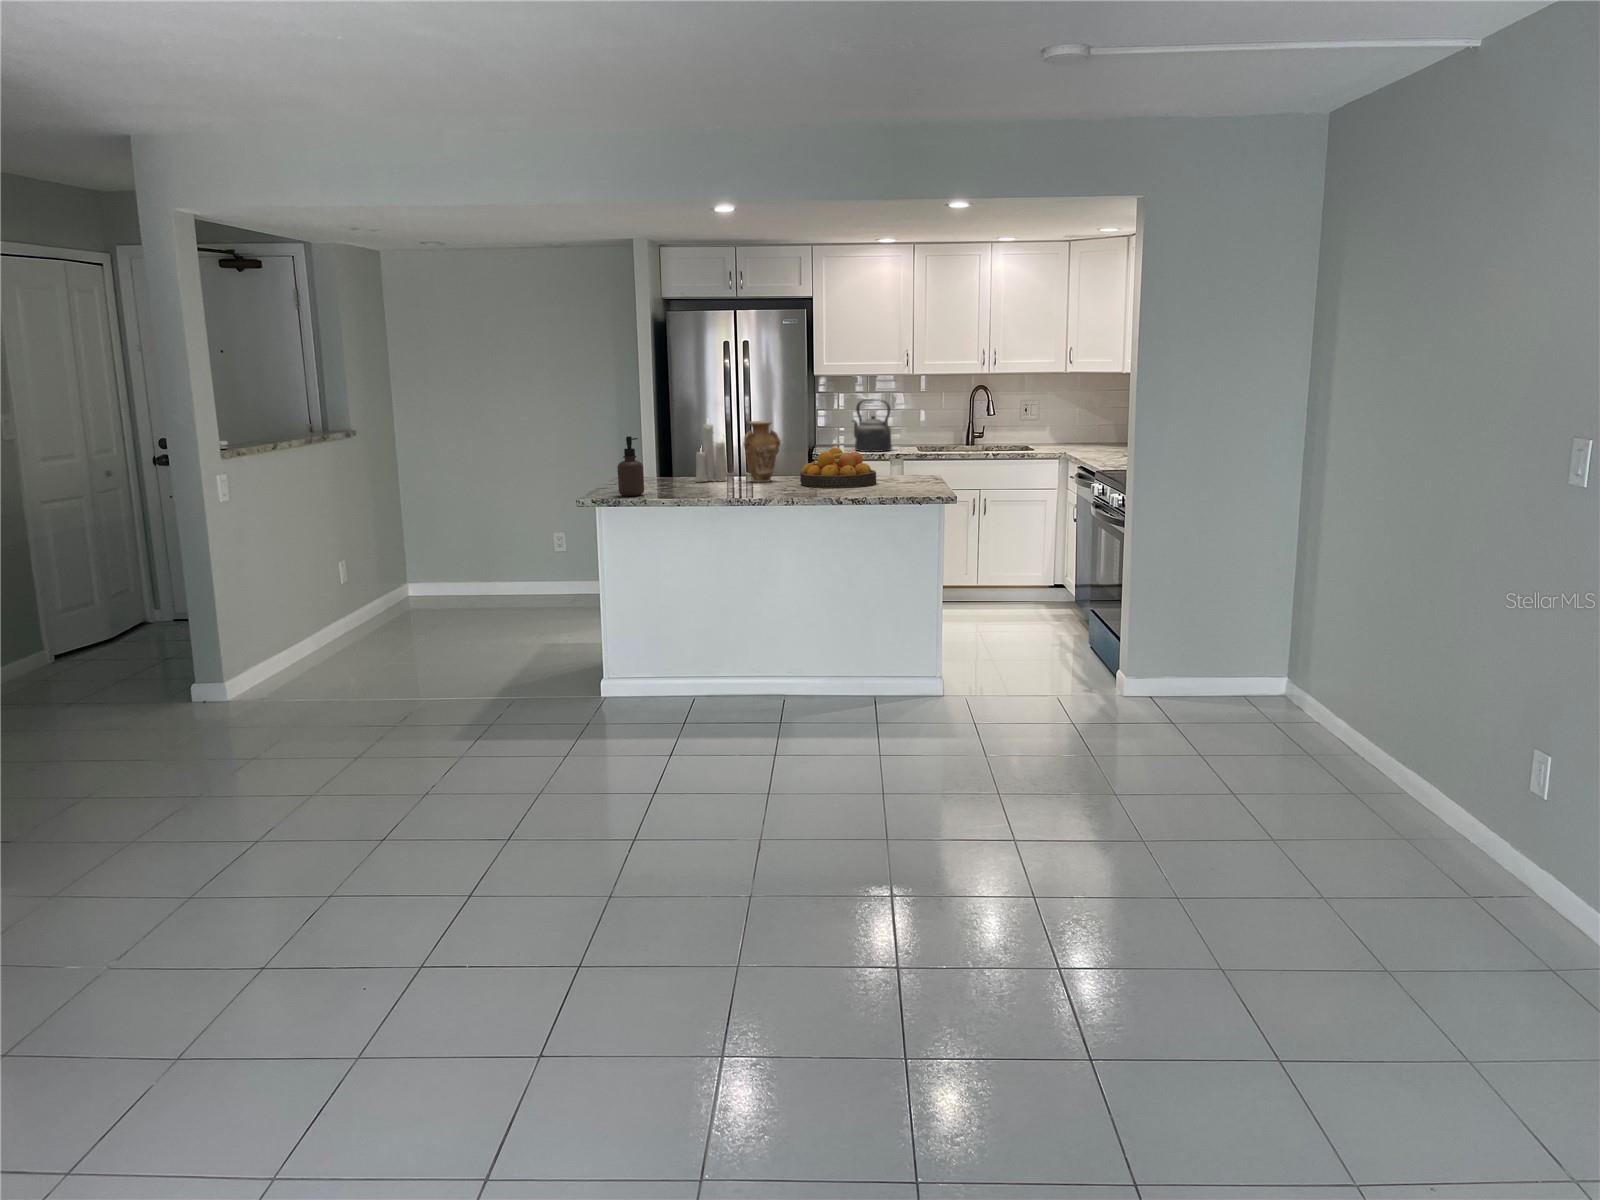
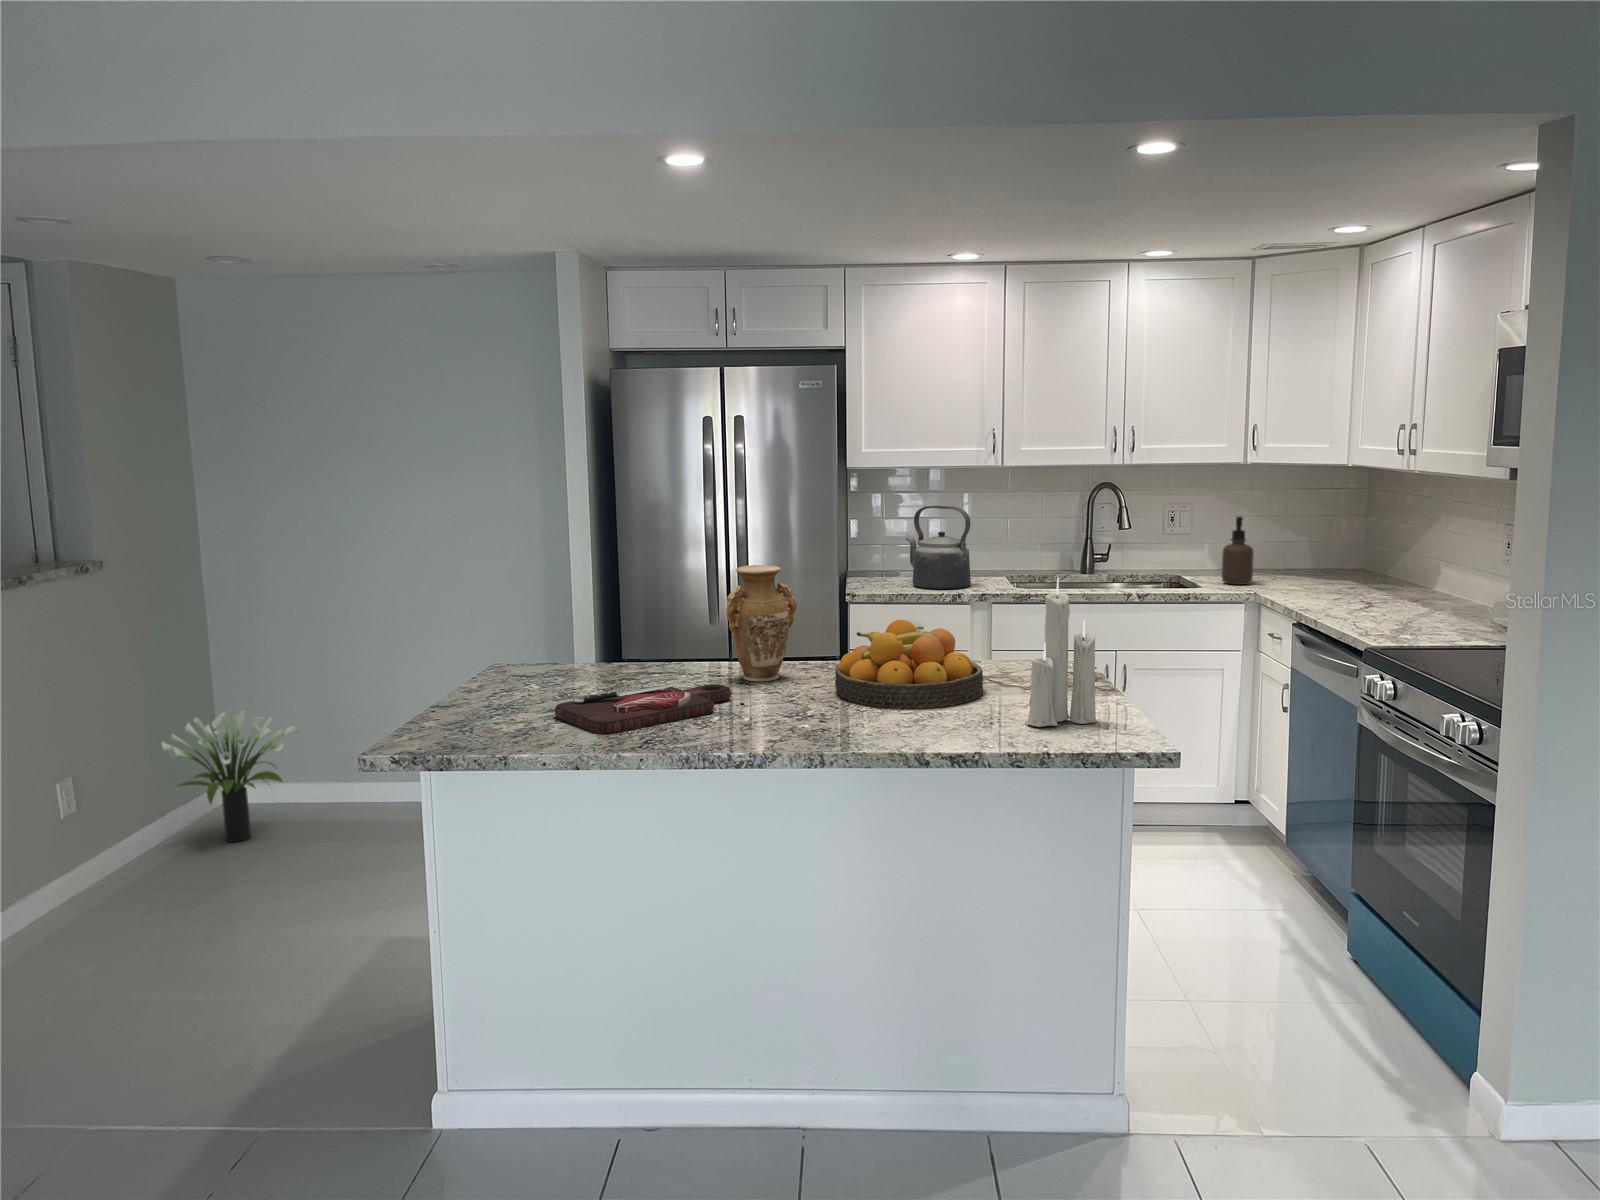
candle: present [696,424,727,482] -> present [1027,578,1097,727]
soap dispenser: present [617,436,644,496] -> present [1222,516,1254,585]
cutting board: none [659,476,747,495] -> present [554,683,731,734]
potted plant: none [384,528,466,611] -> present [162,710,298,842]

